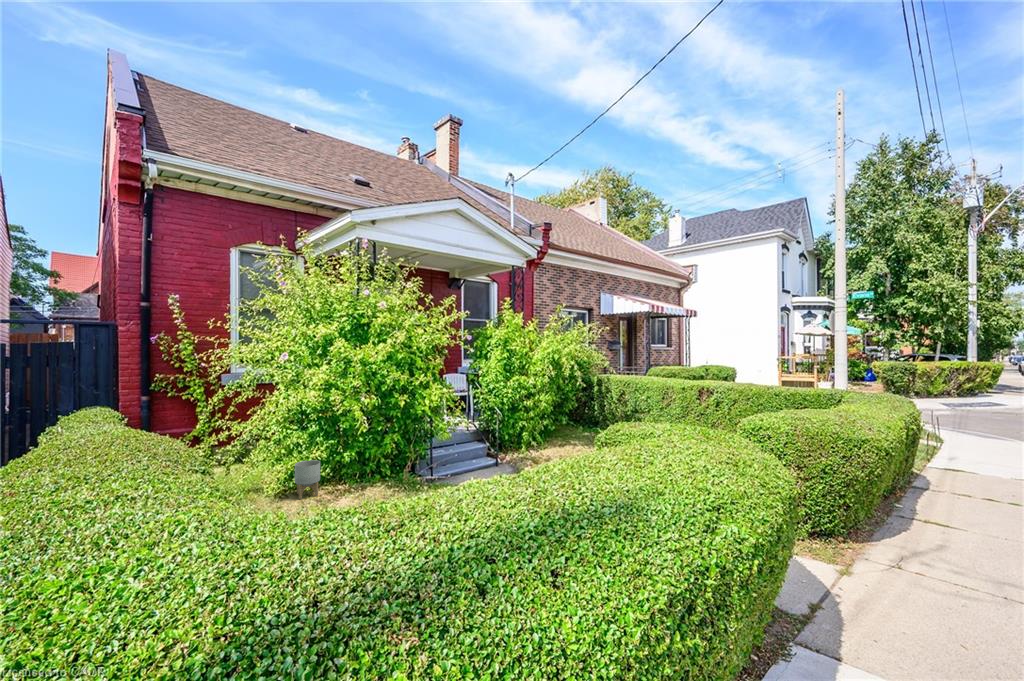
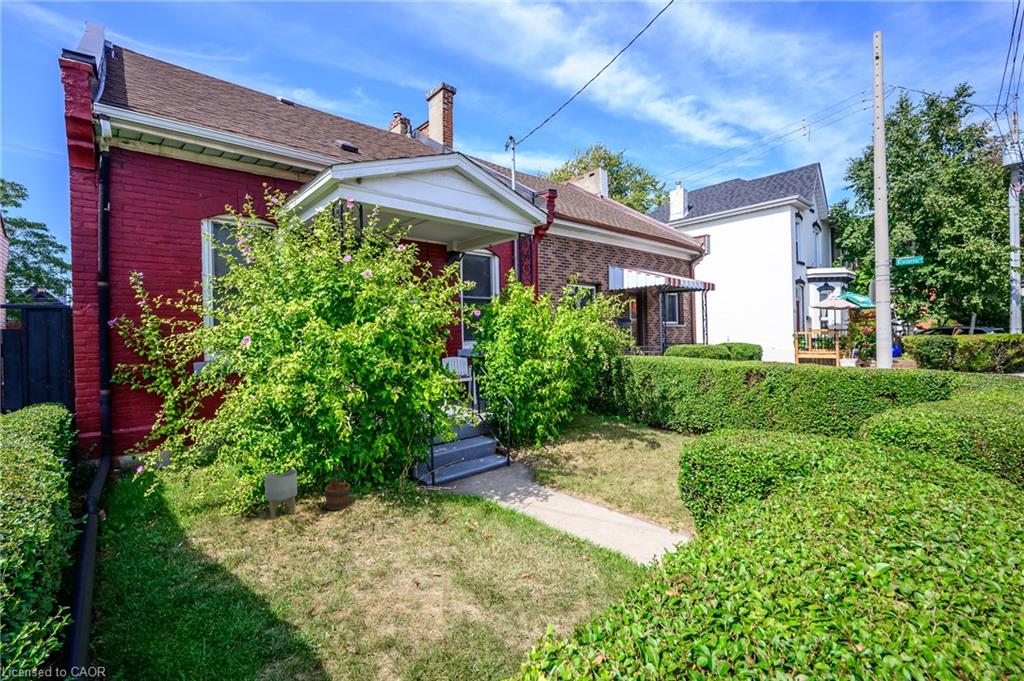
wooden bucket: none [342,459,363,494] -> present [325,467,350,510]

